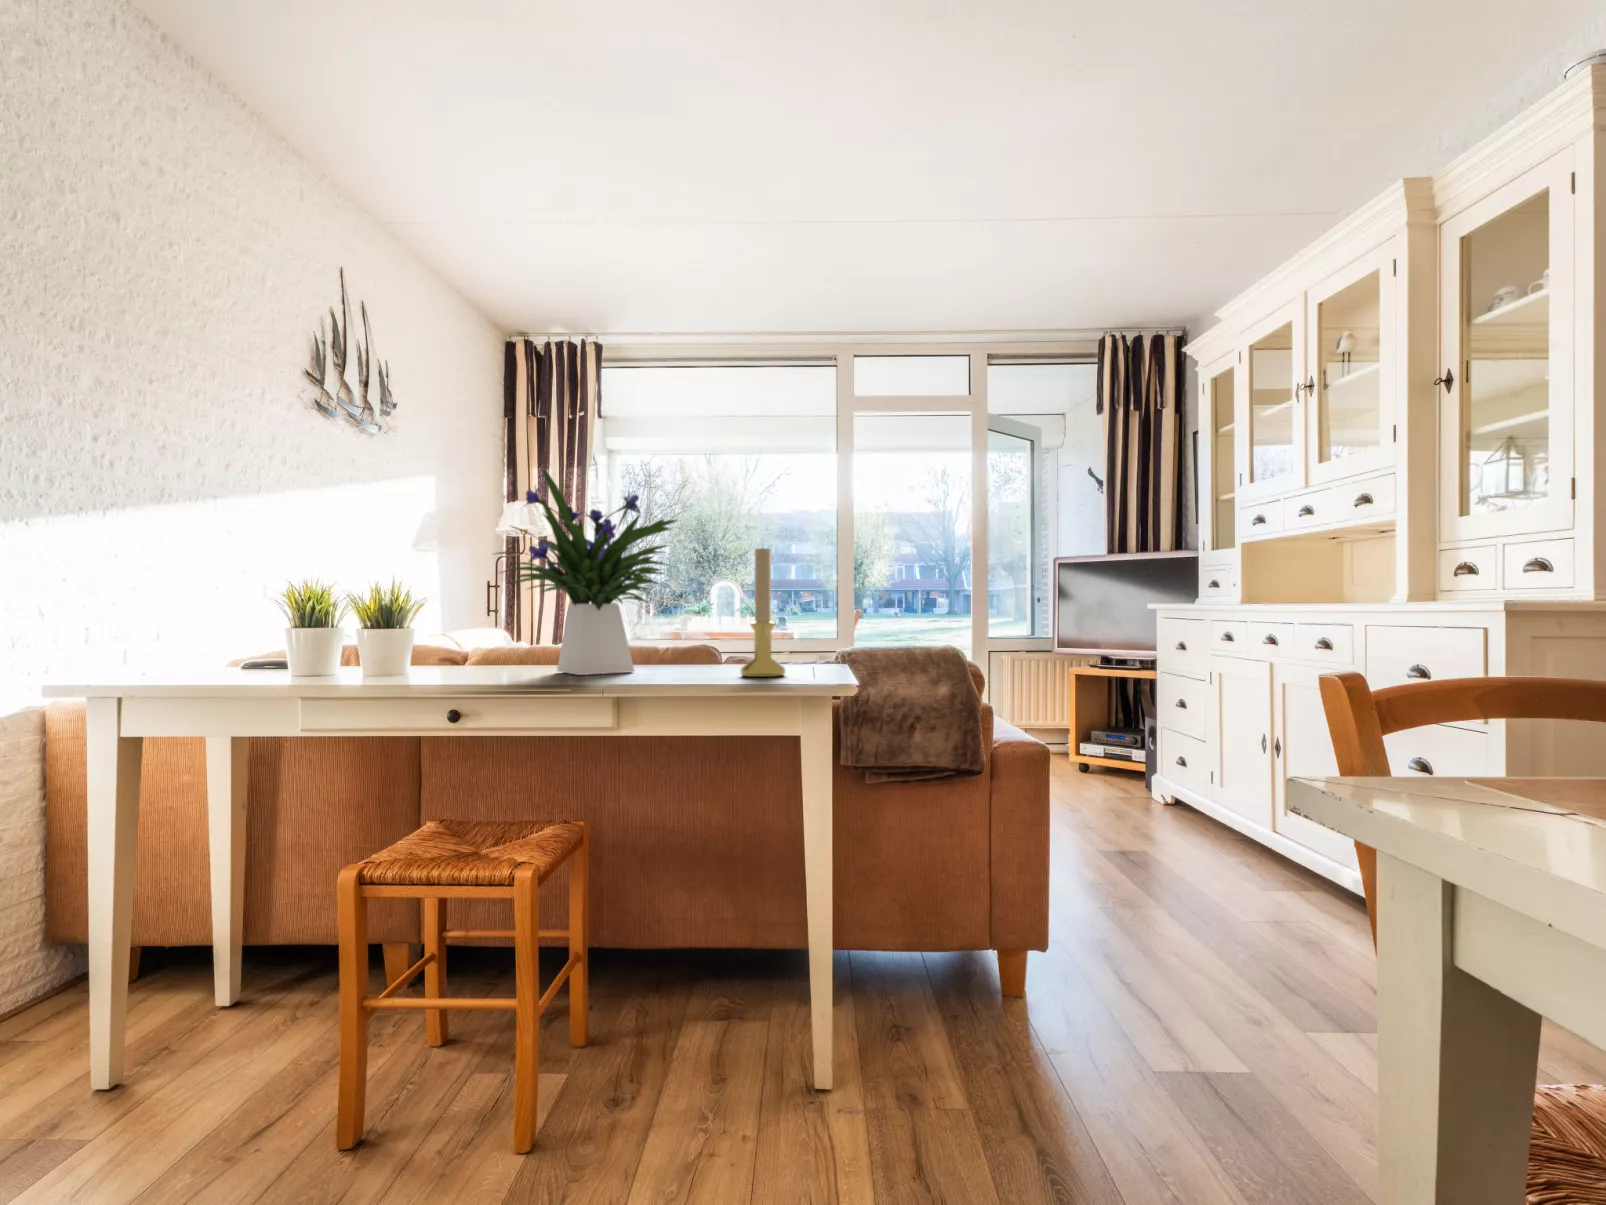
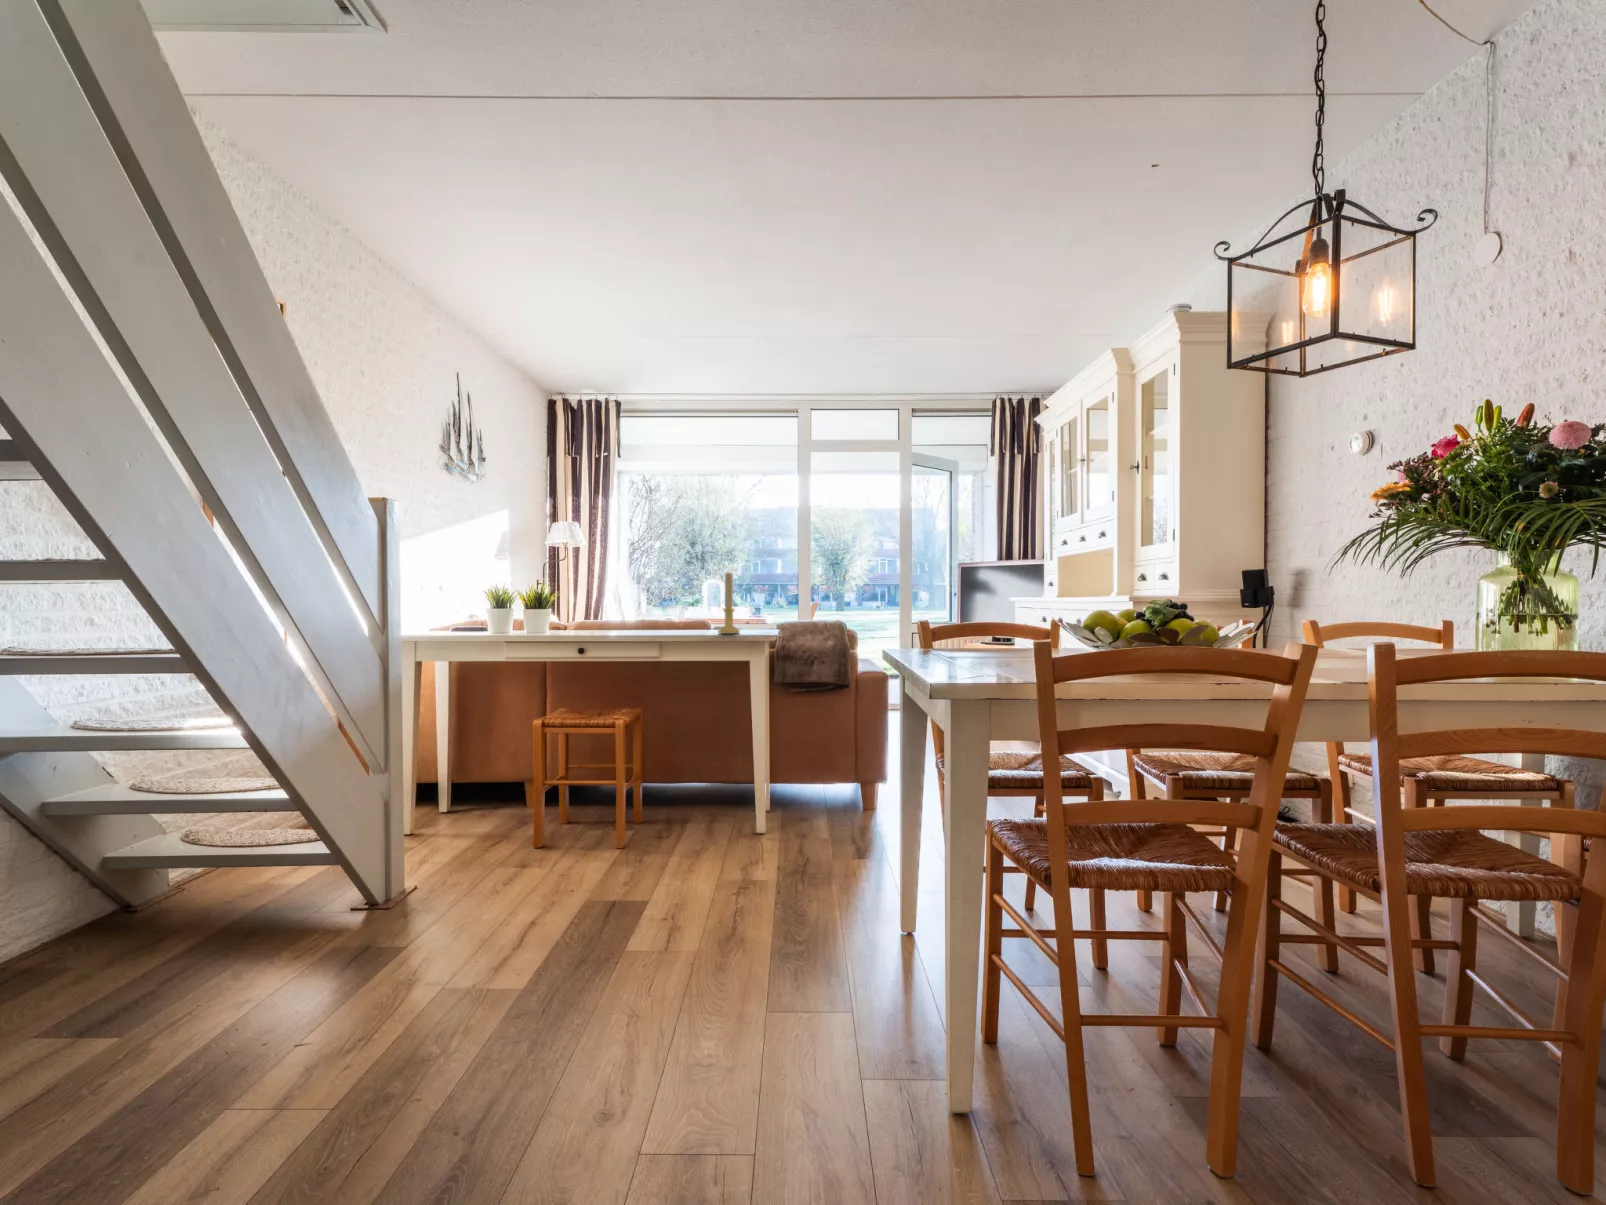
flower arrangement: present [498,470,676,675] -> none [595,533,688,634]

